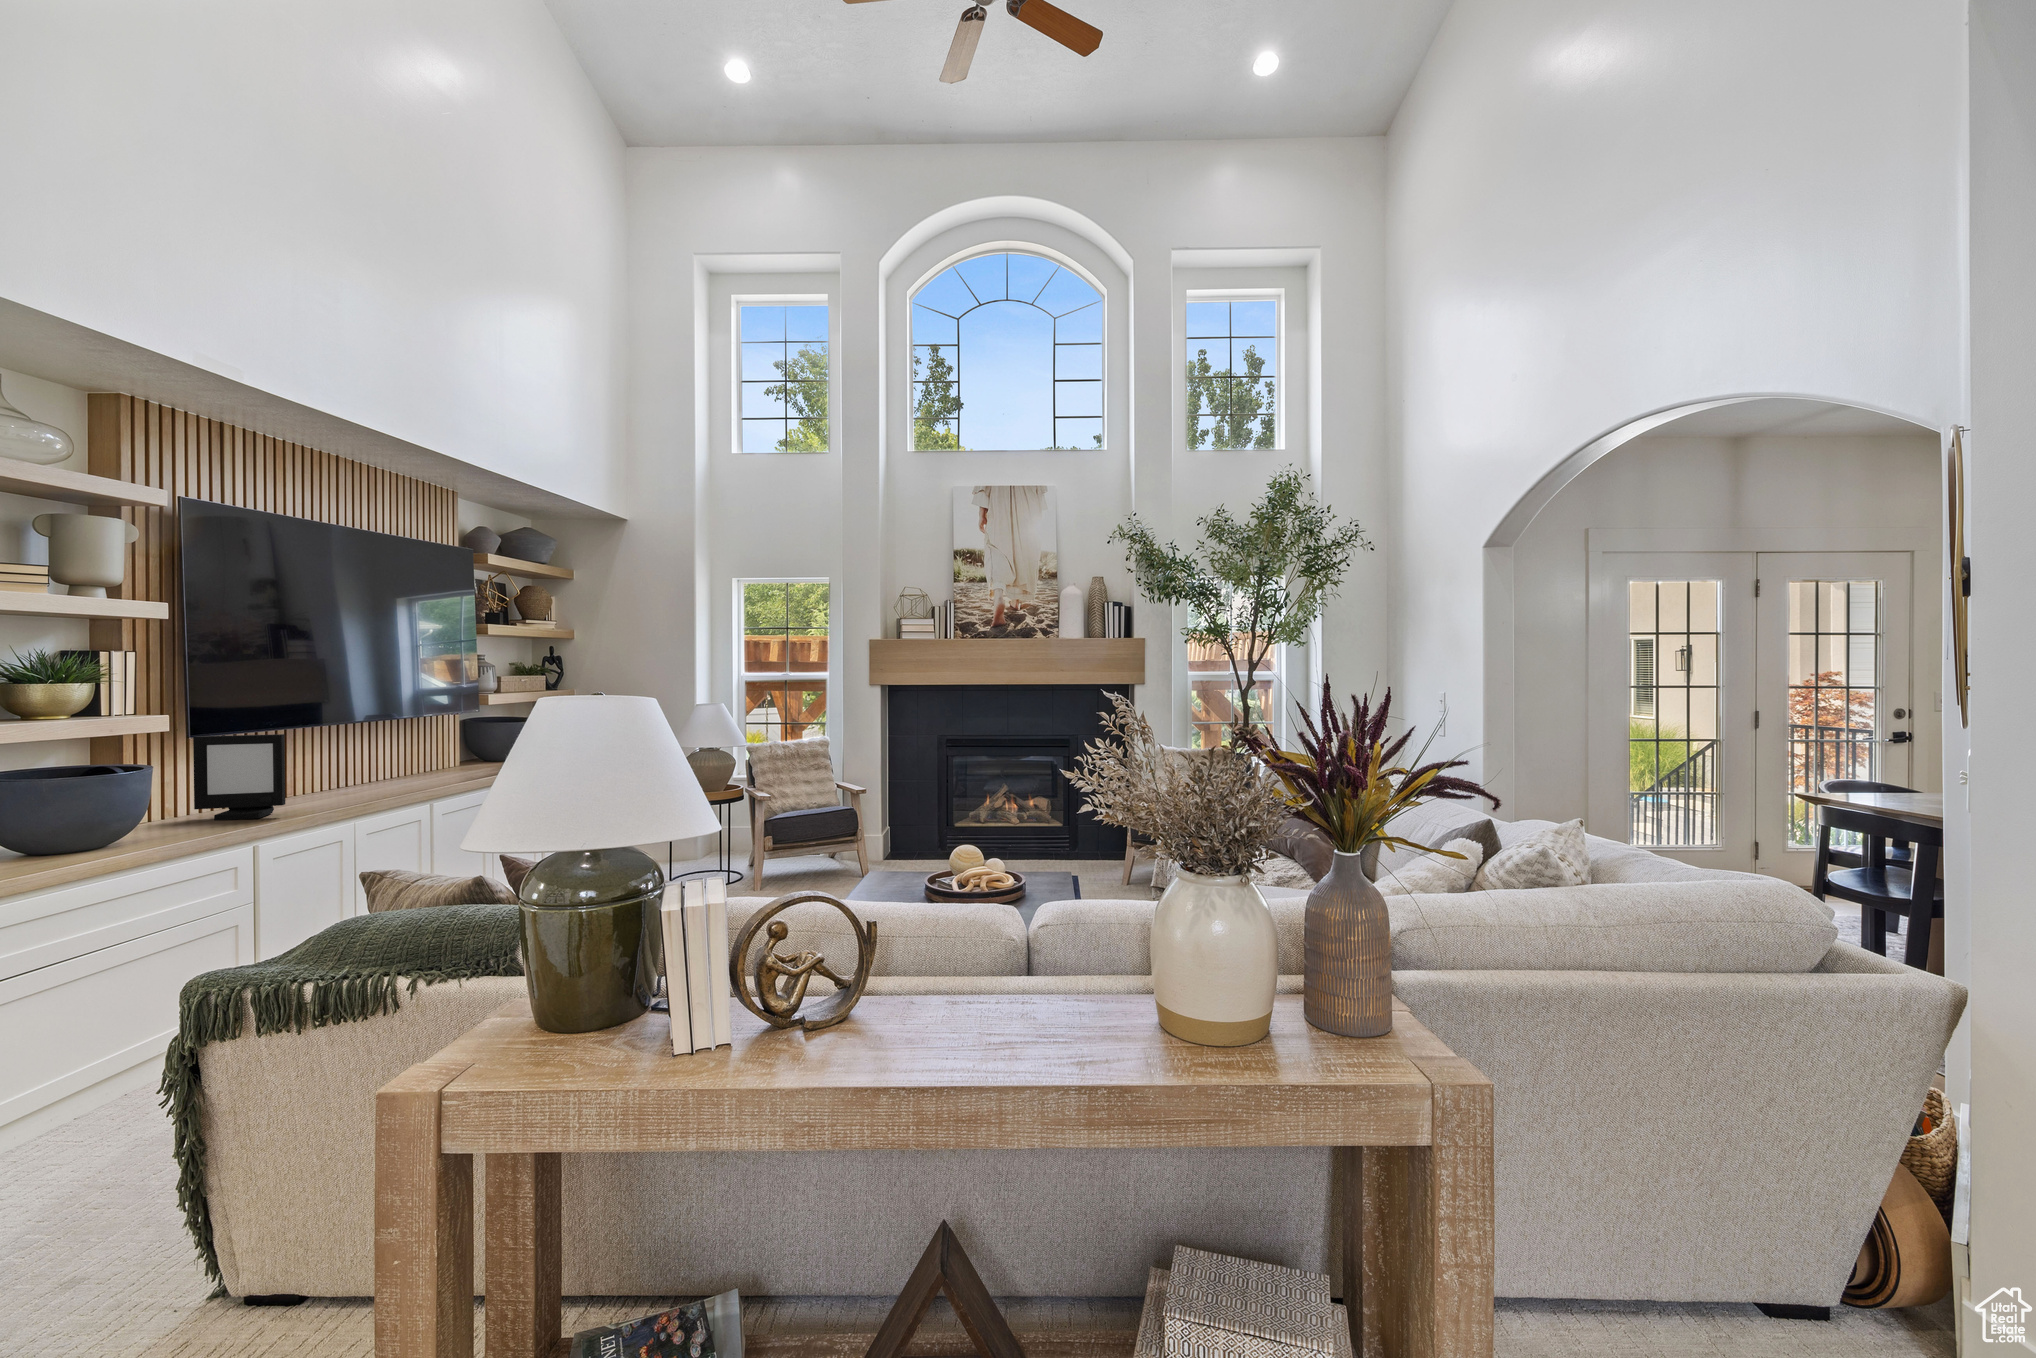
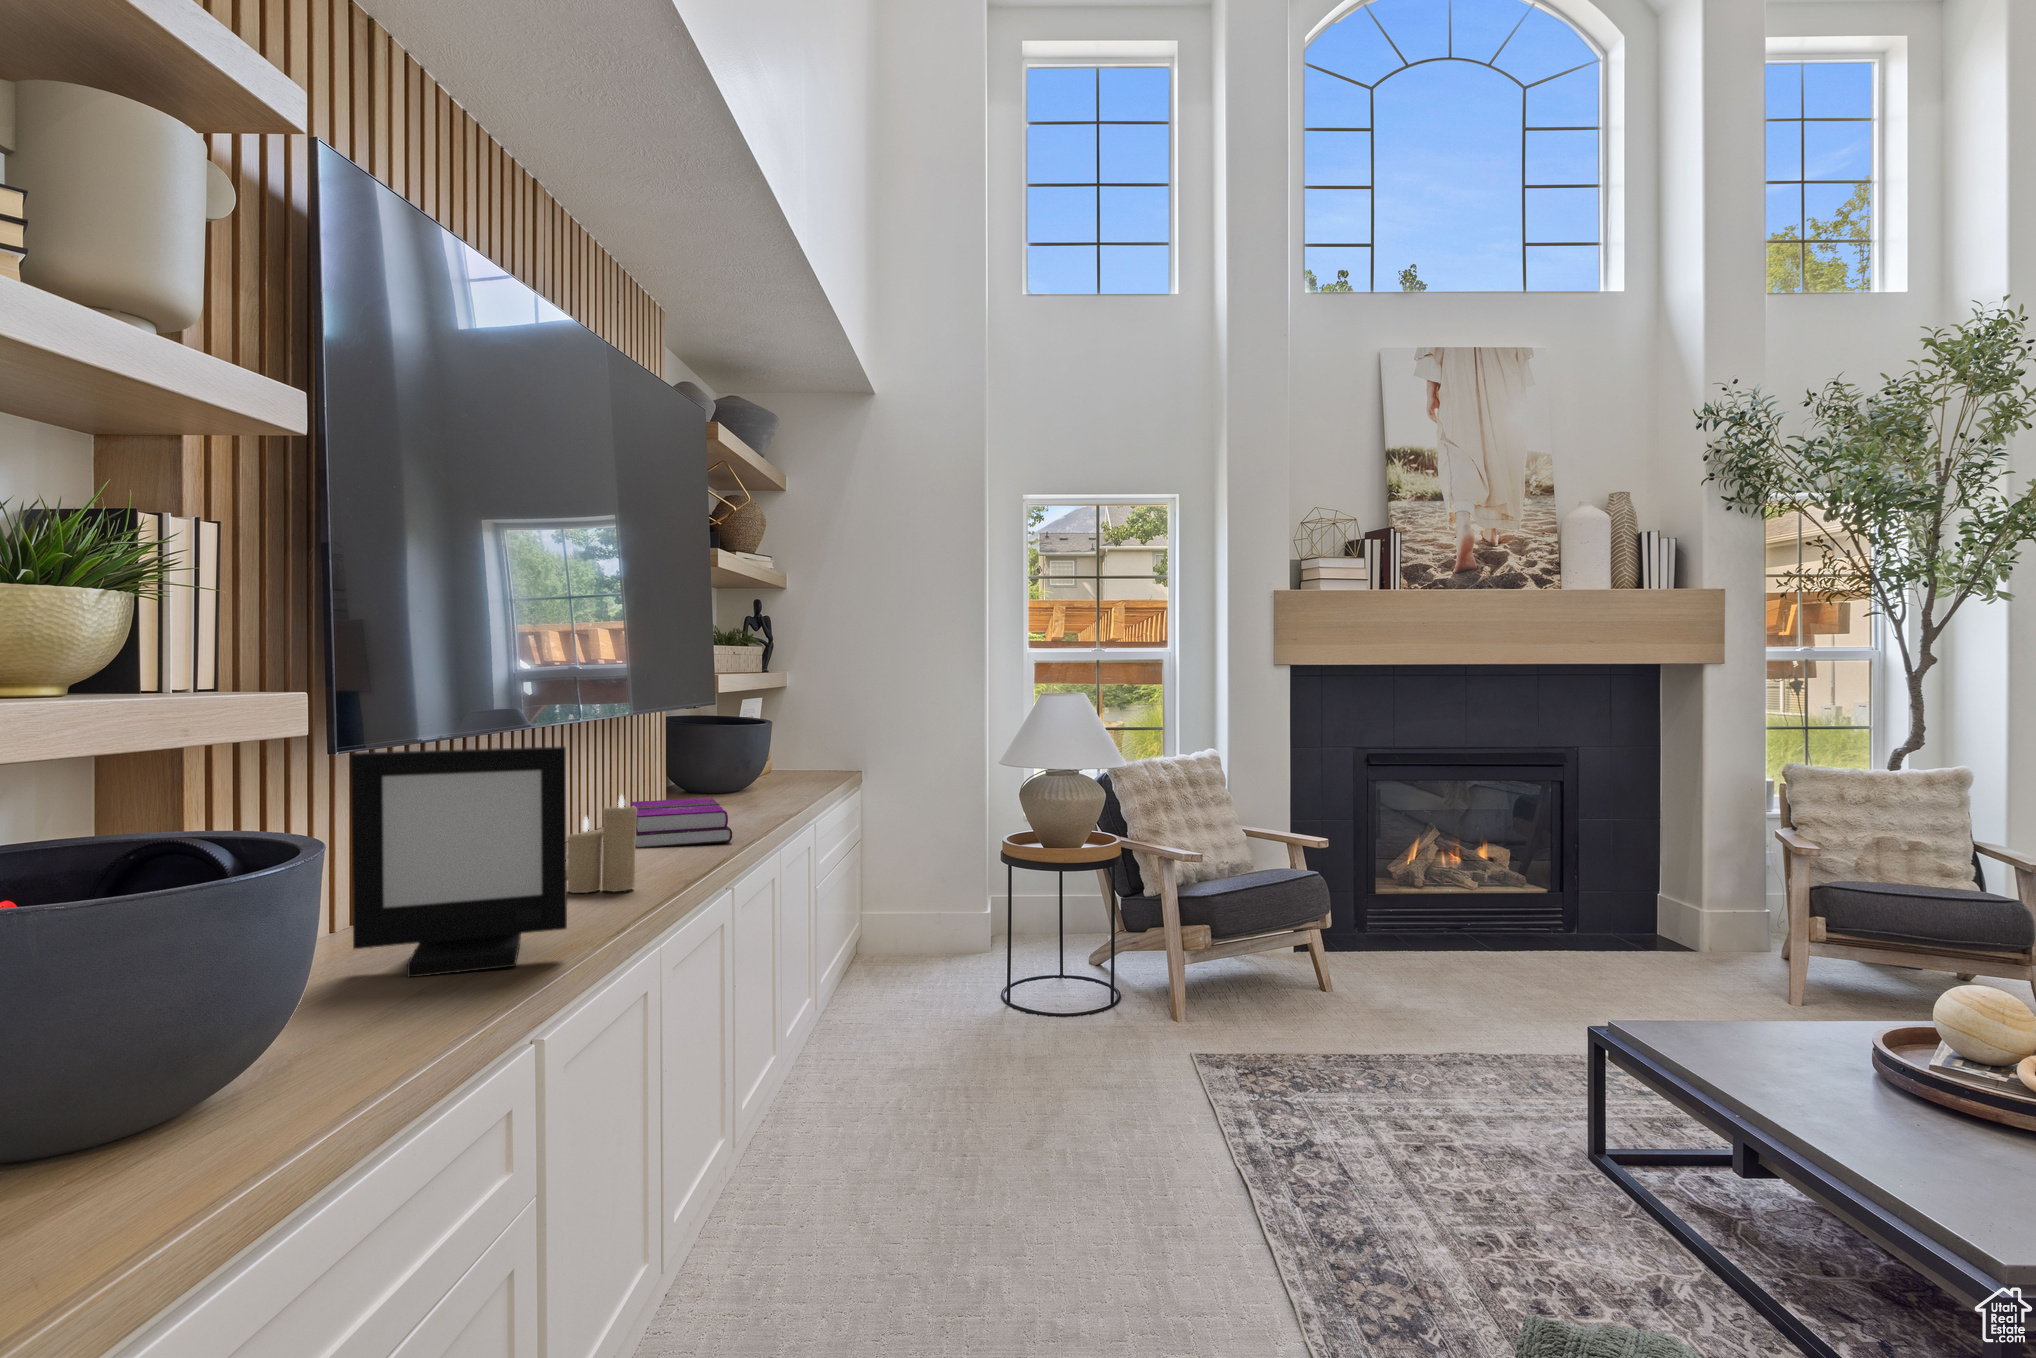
candle: none [325,756,360,800] -> present [567,795,637,893]
hardback book: none [395,763,460,786] -> present [631,798,732,848]

